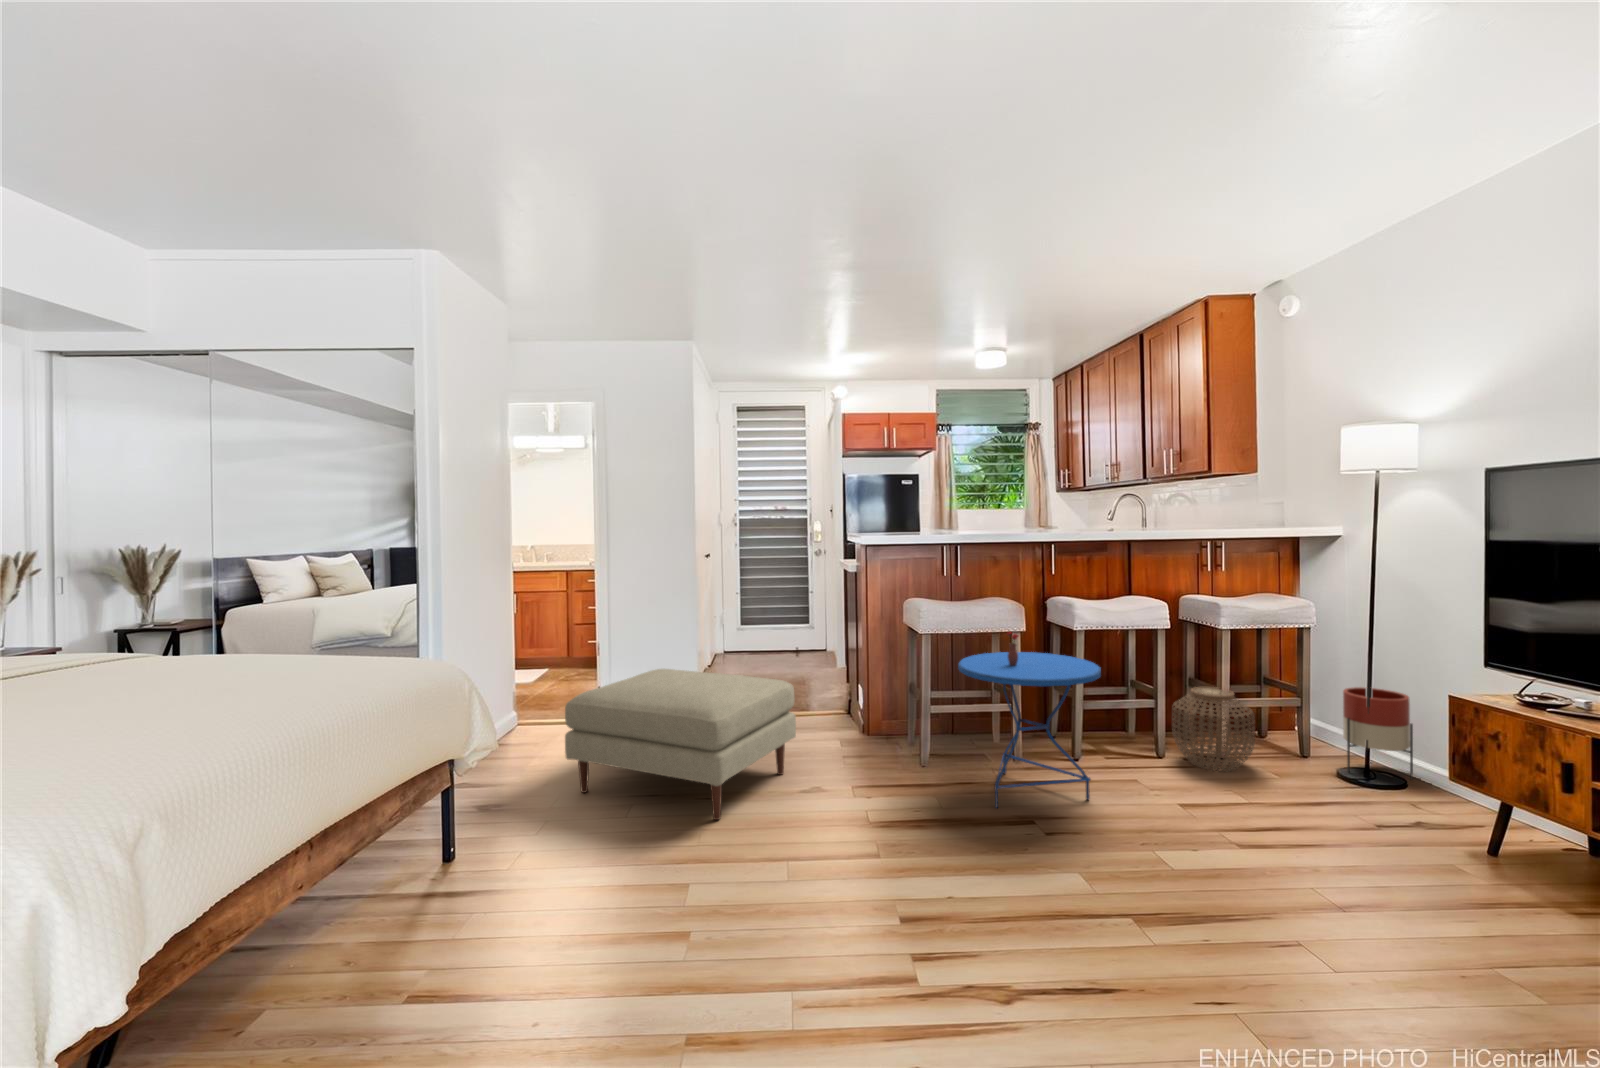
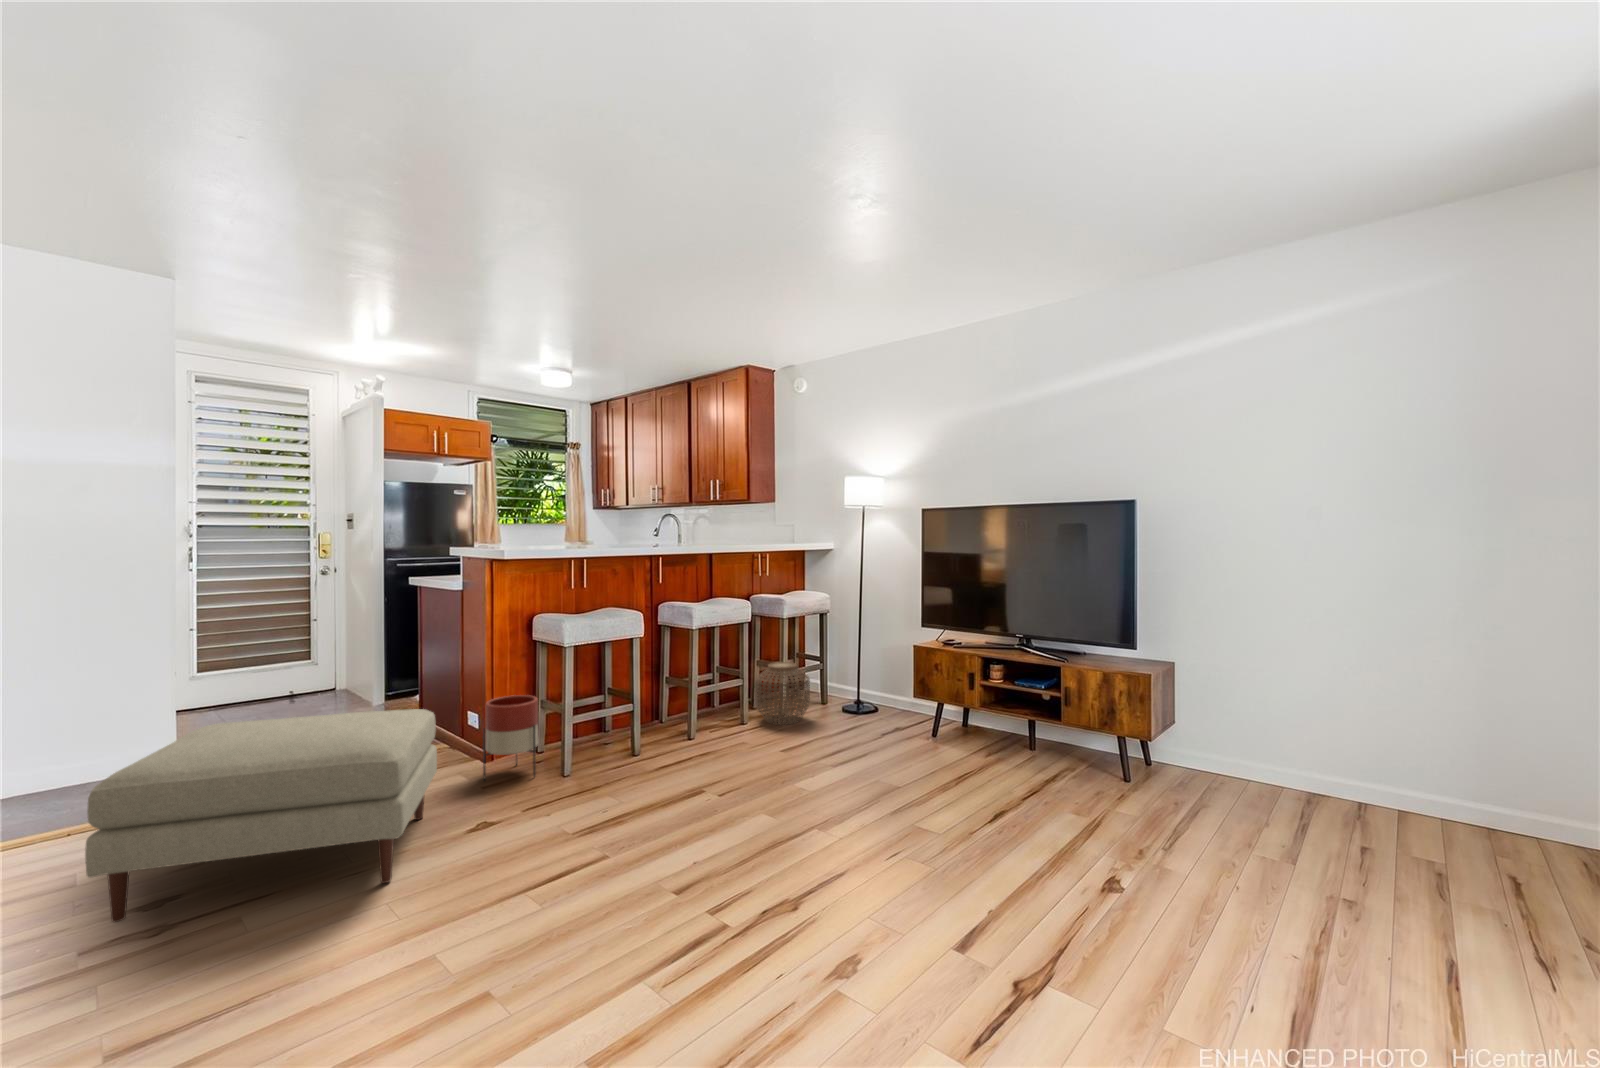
side table: present [958,632,1101,808] -> none [618,628,739,788]
planter: present [1343,687,1413,779] -> present [483,695,538,781]

